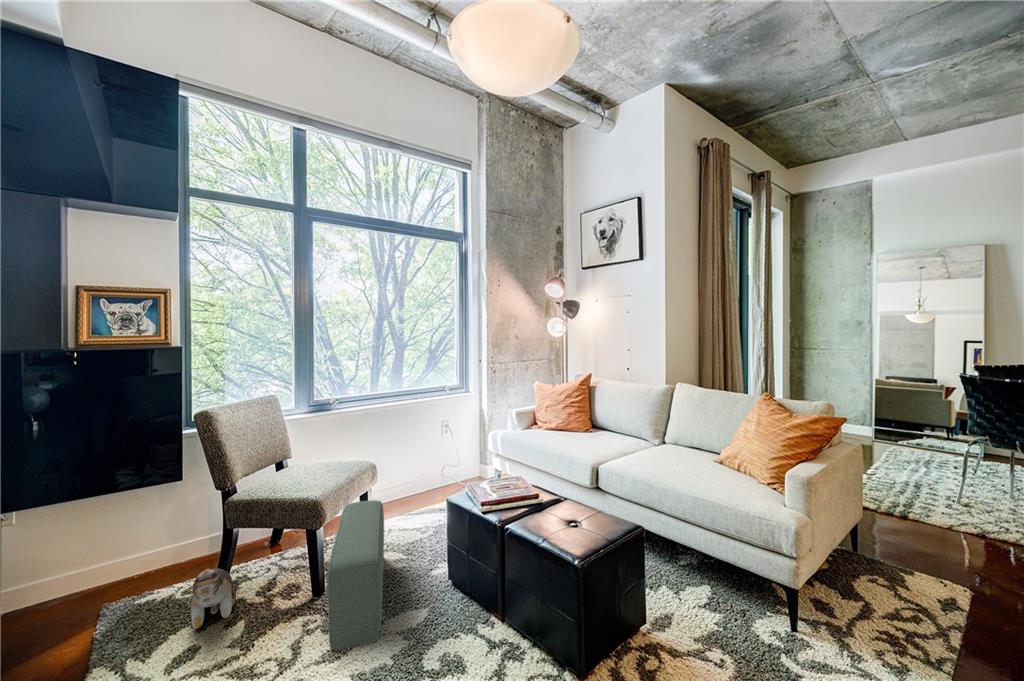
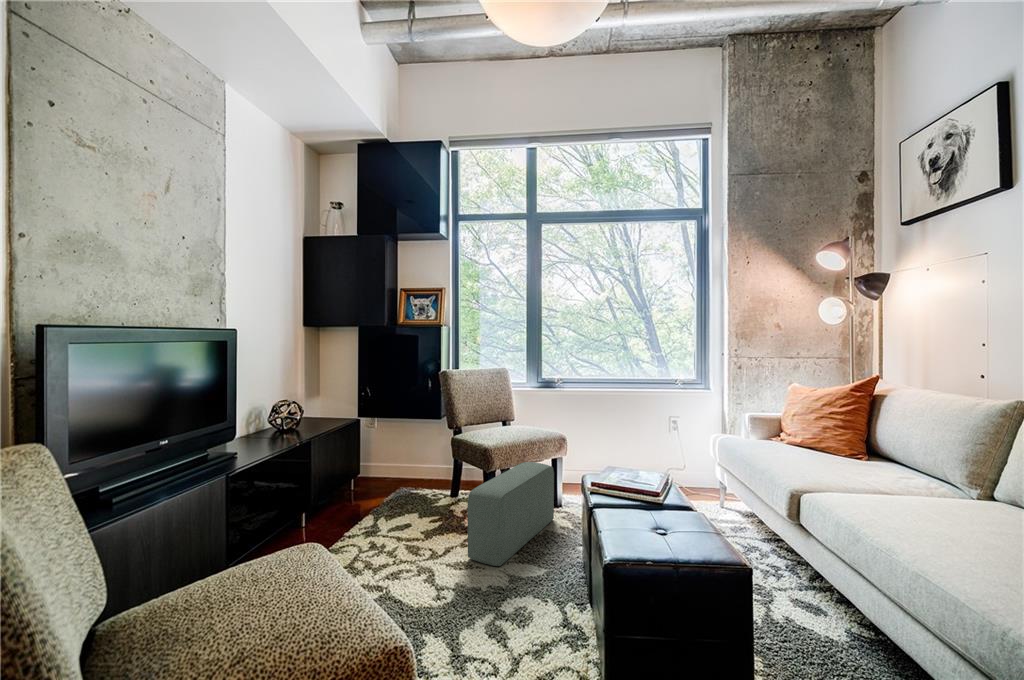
plush toy: present [187,568,236,629] -> none [411,476,450,517]

